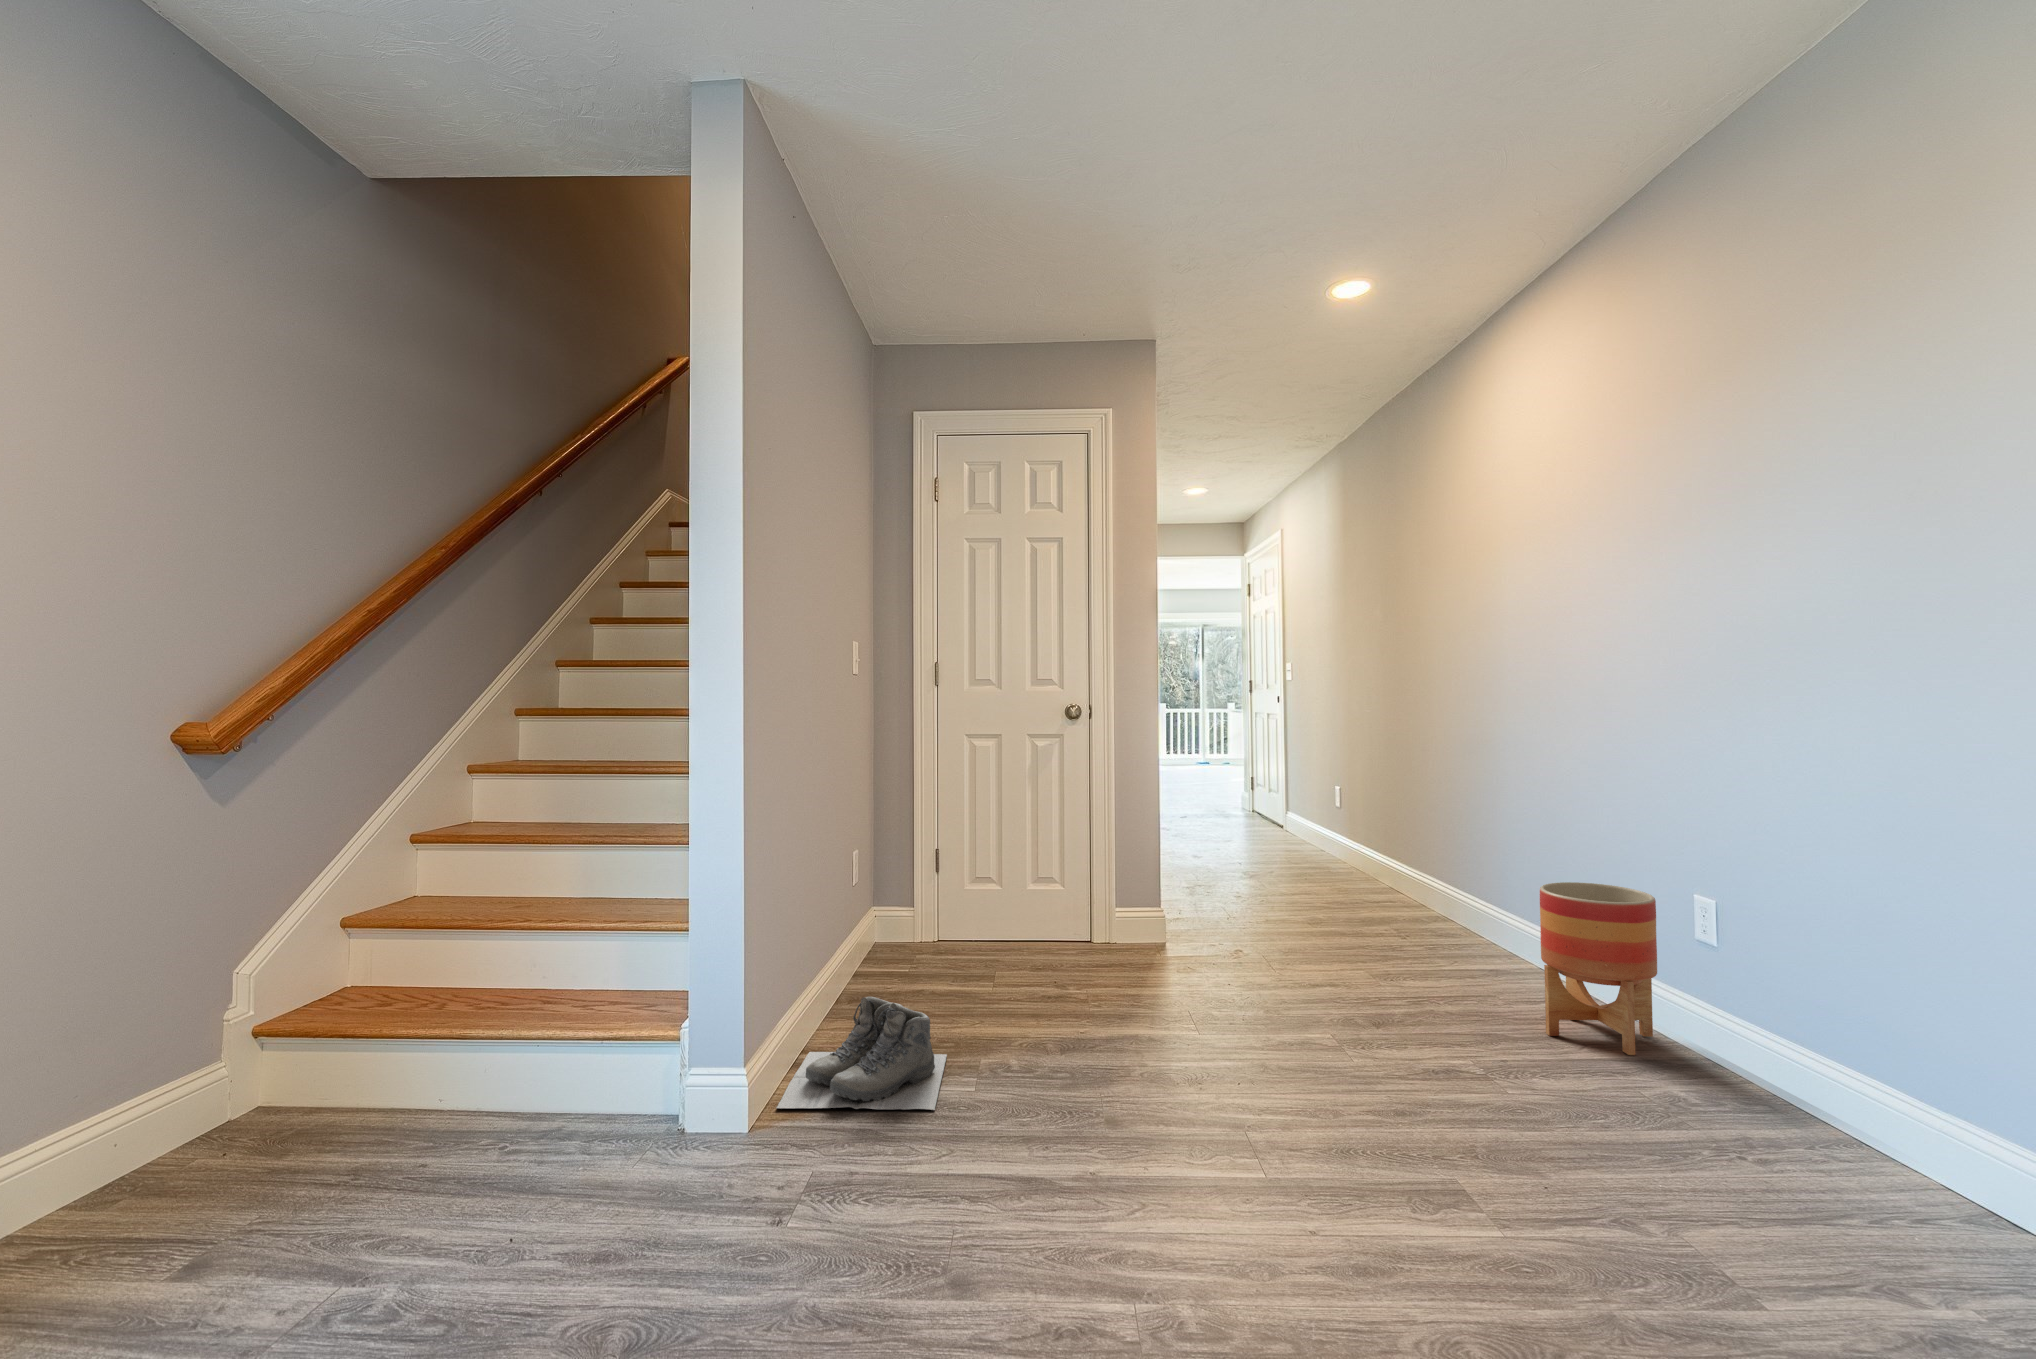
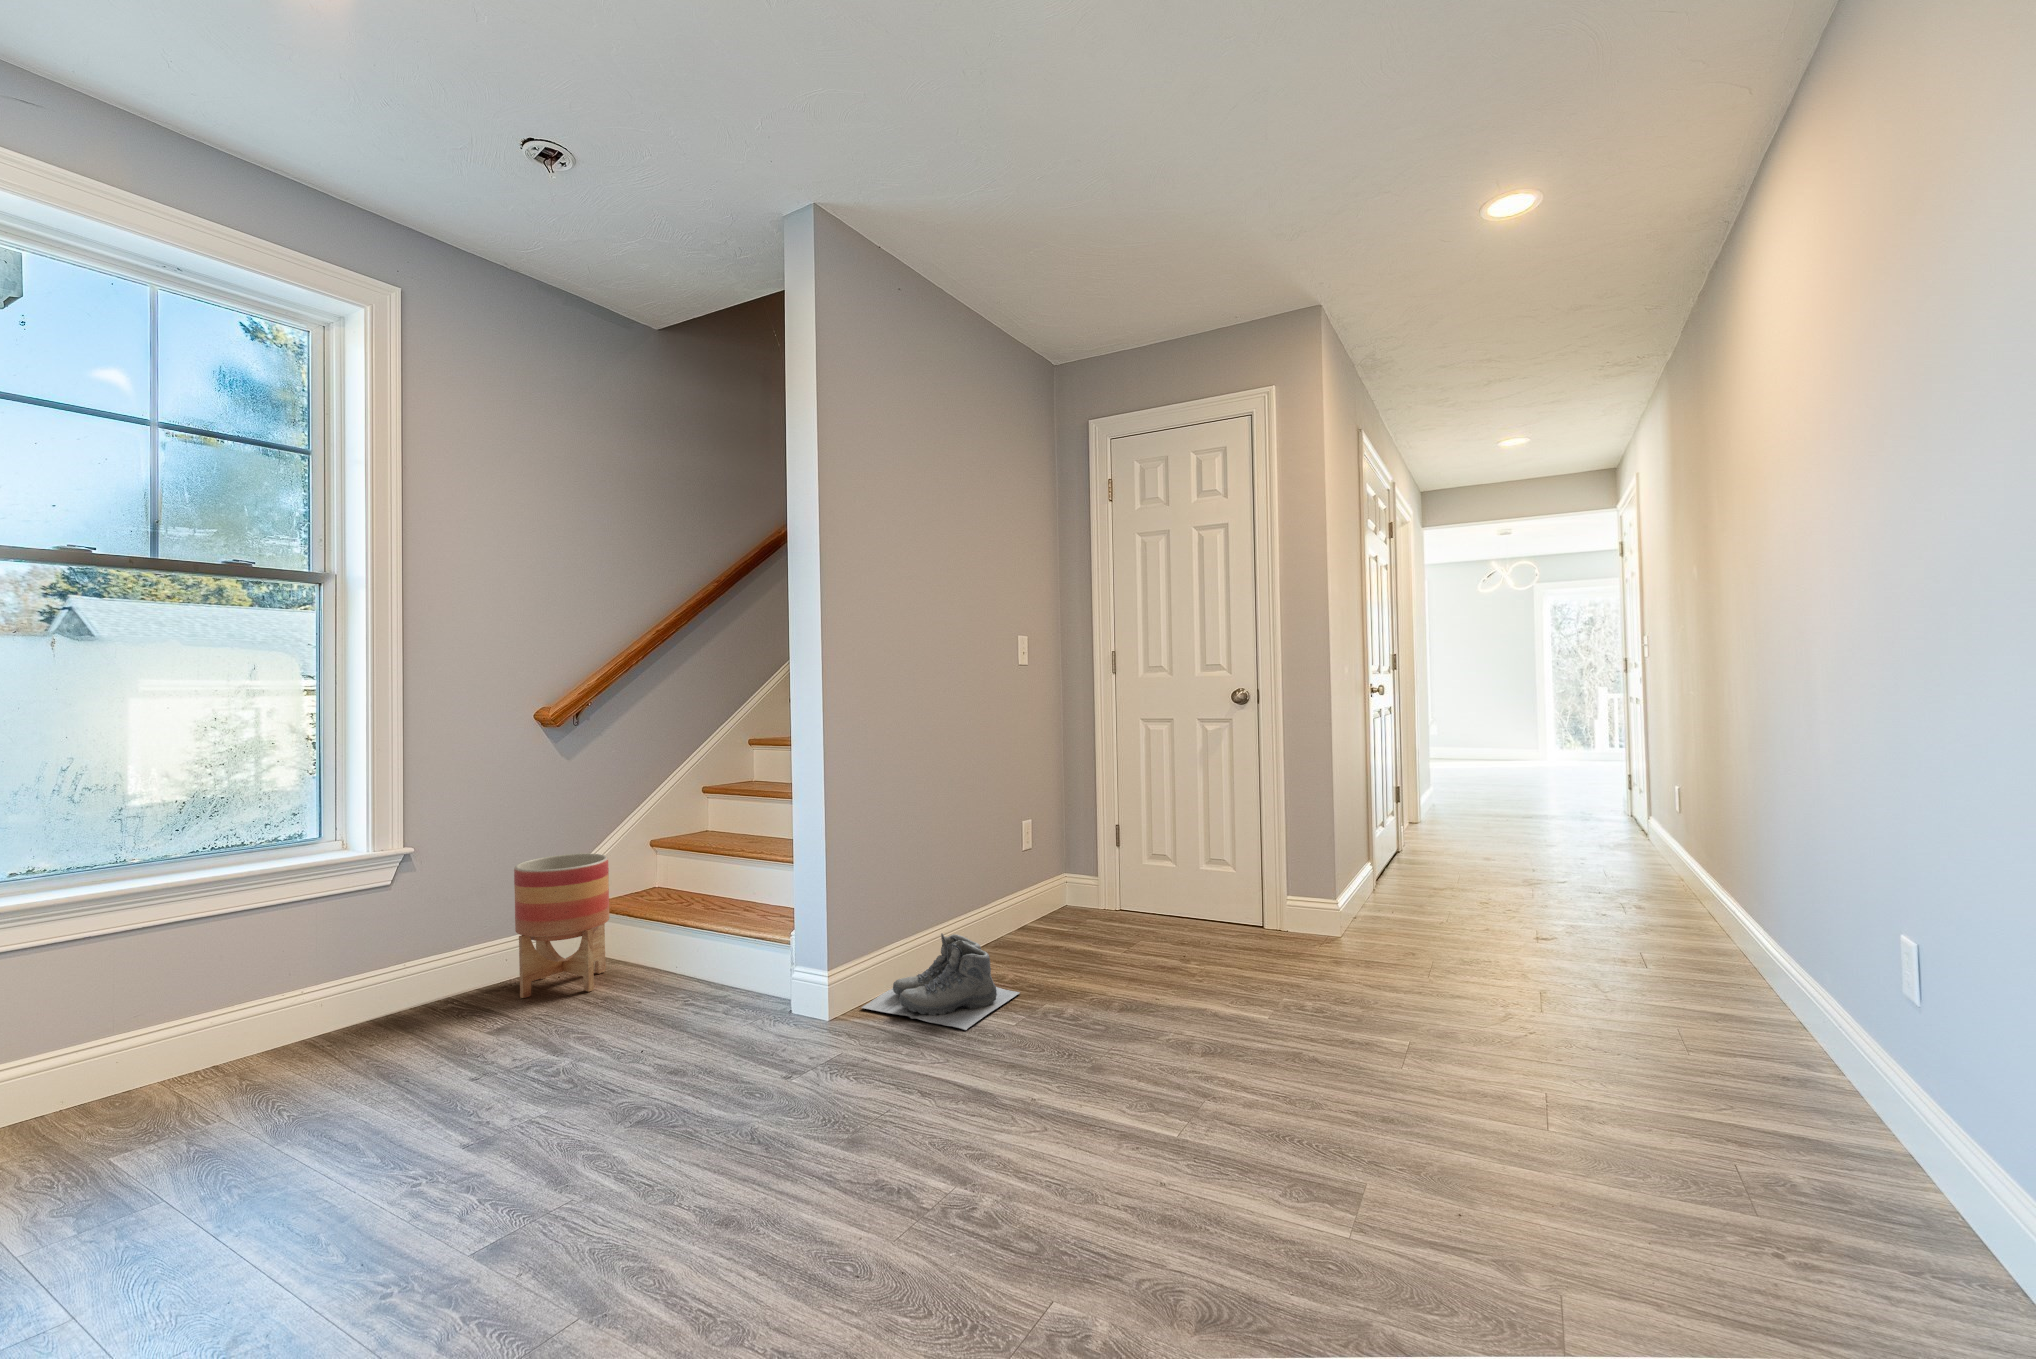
planter: present [1540,882,1657,1055] -> present [514,854,609,998]

